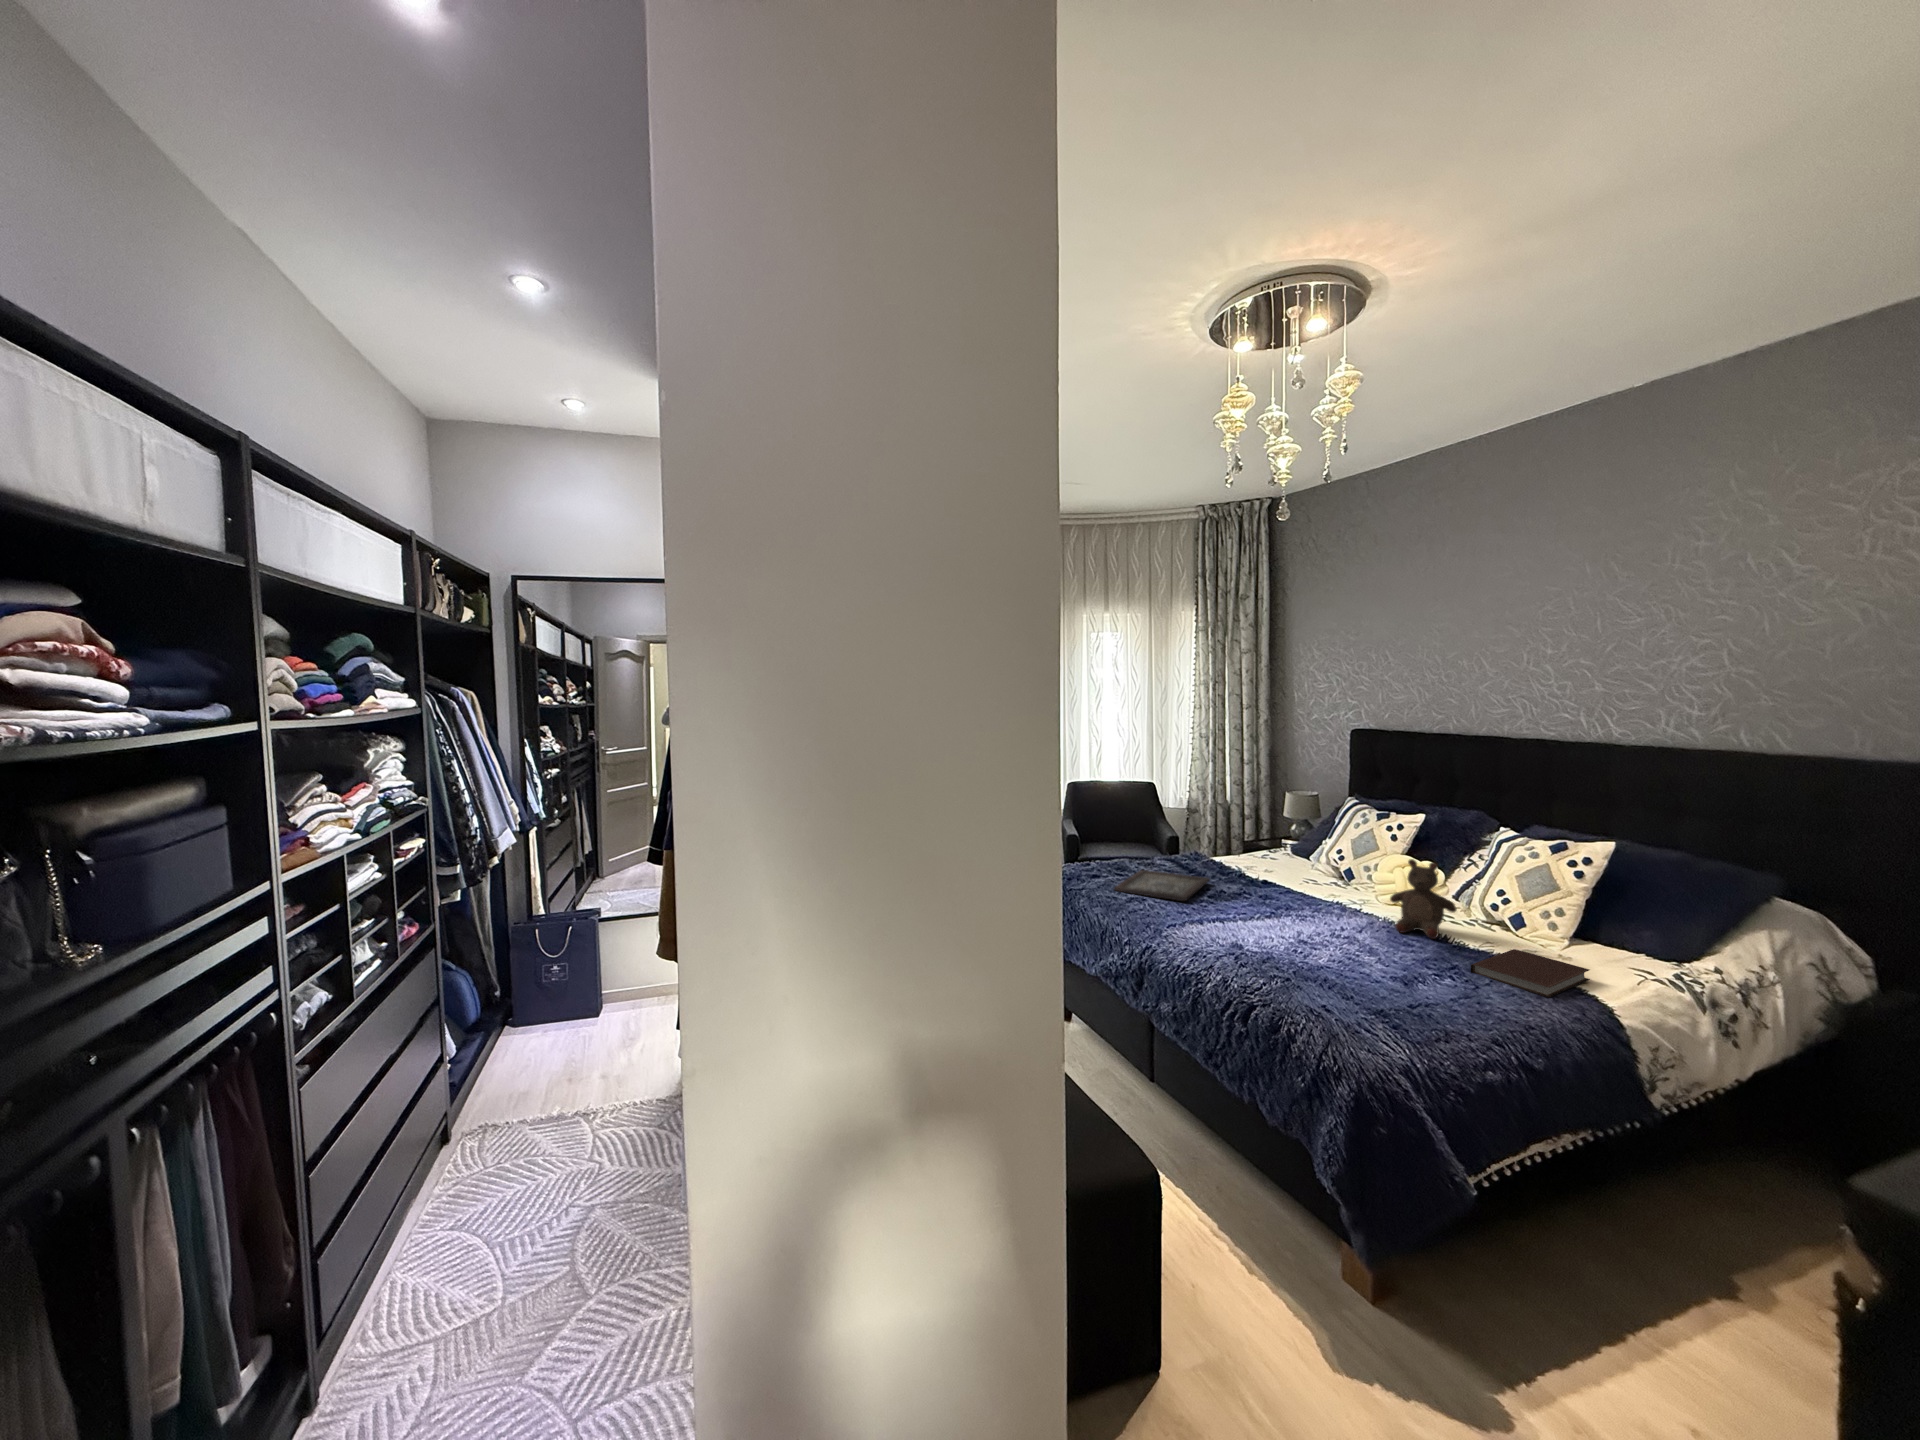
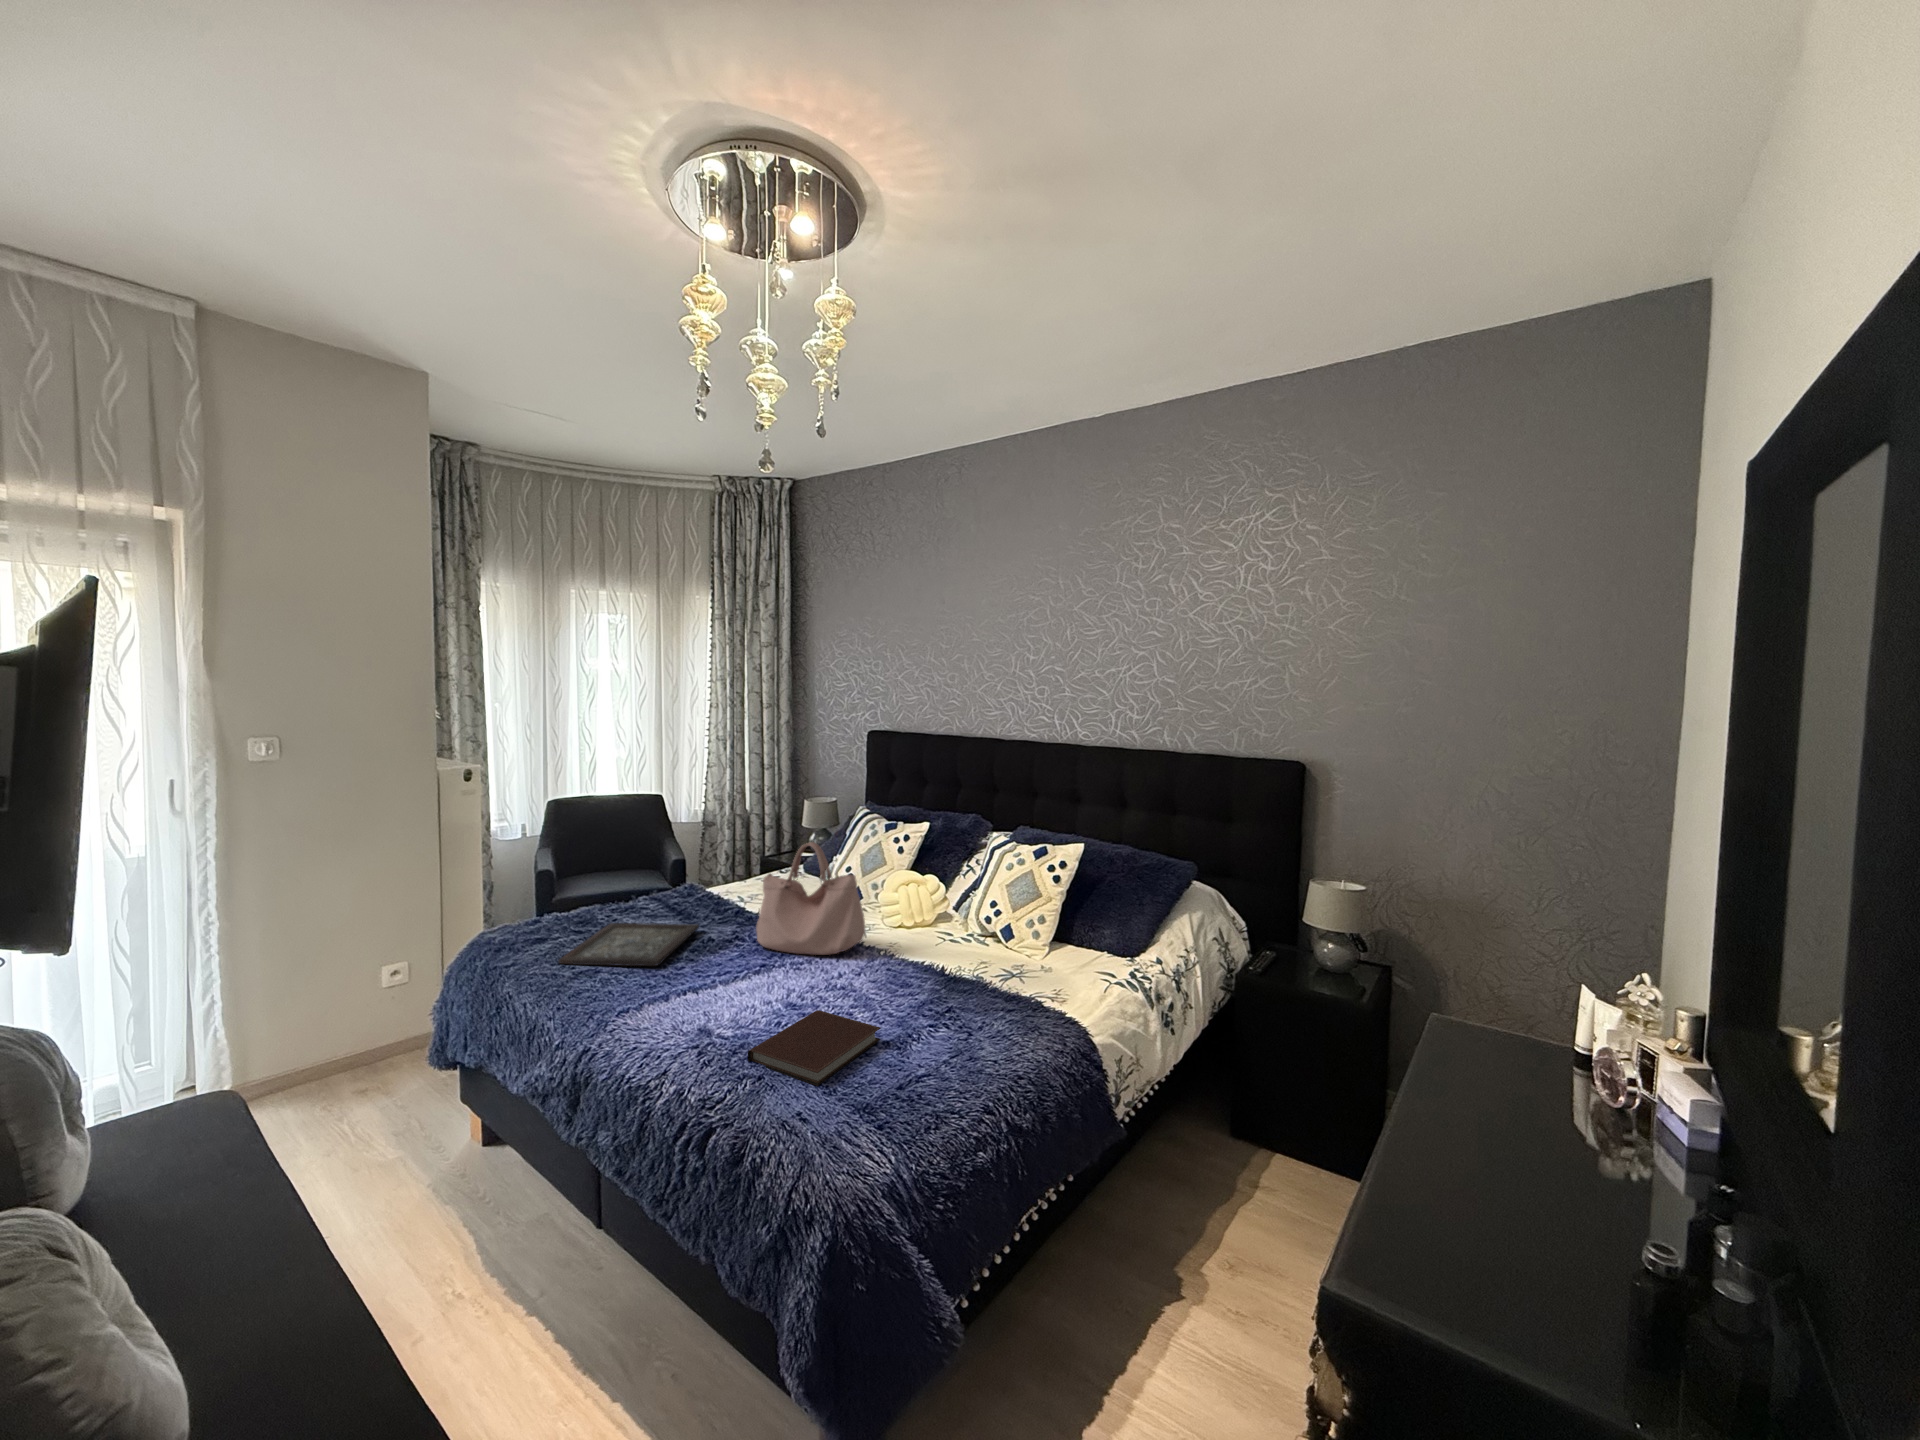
handbag: none [1259,818,1362,914] -> present [756,842,865,955]
stuffed bear: present [1390,859,1457,939] -> none [893,881,956,969]
notebook: present [1471,949,1590,998] -> present [748,1010,881,1086]

